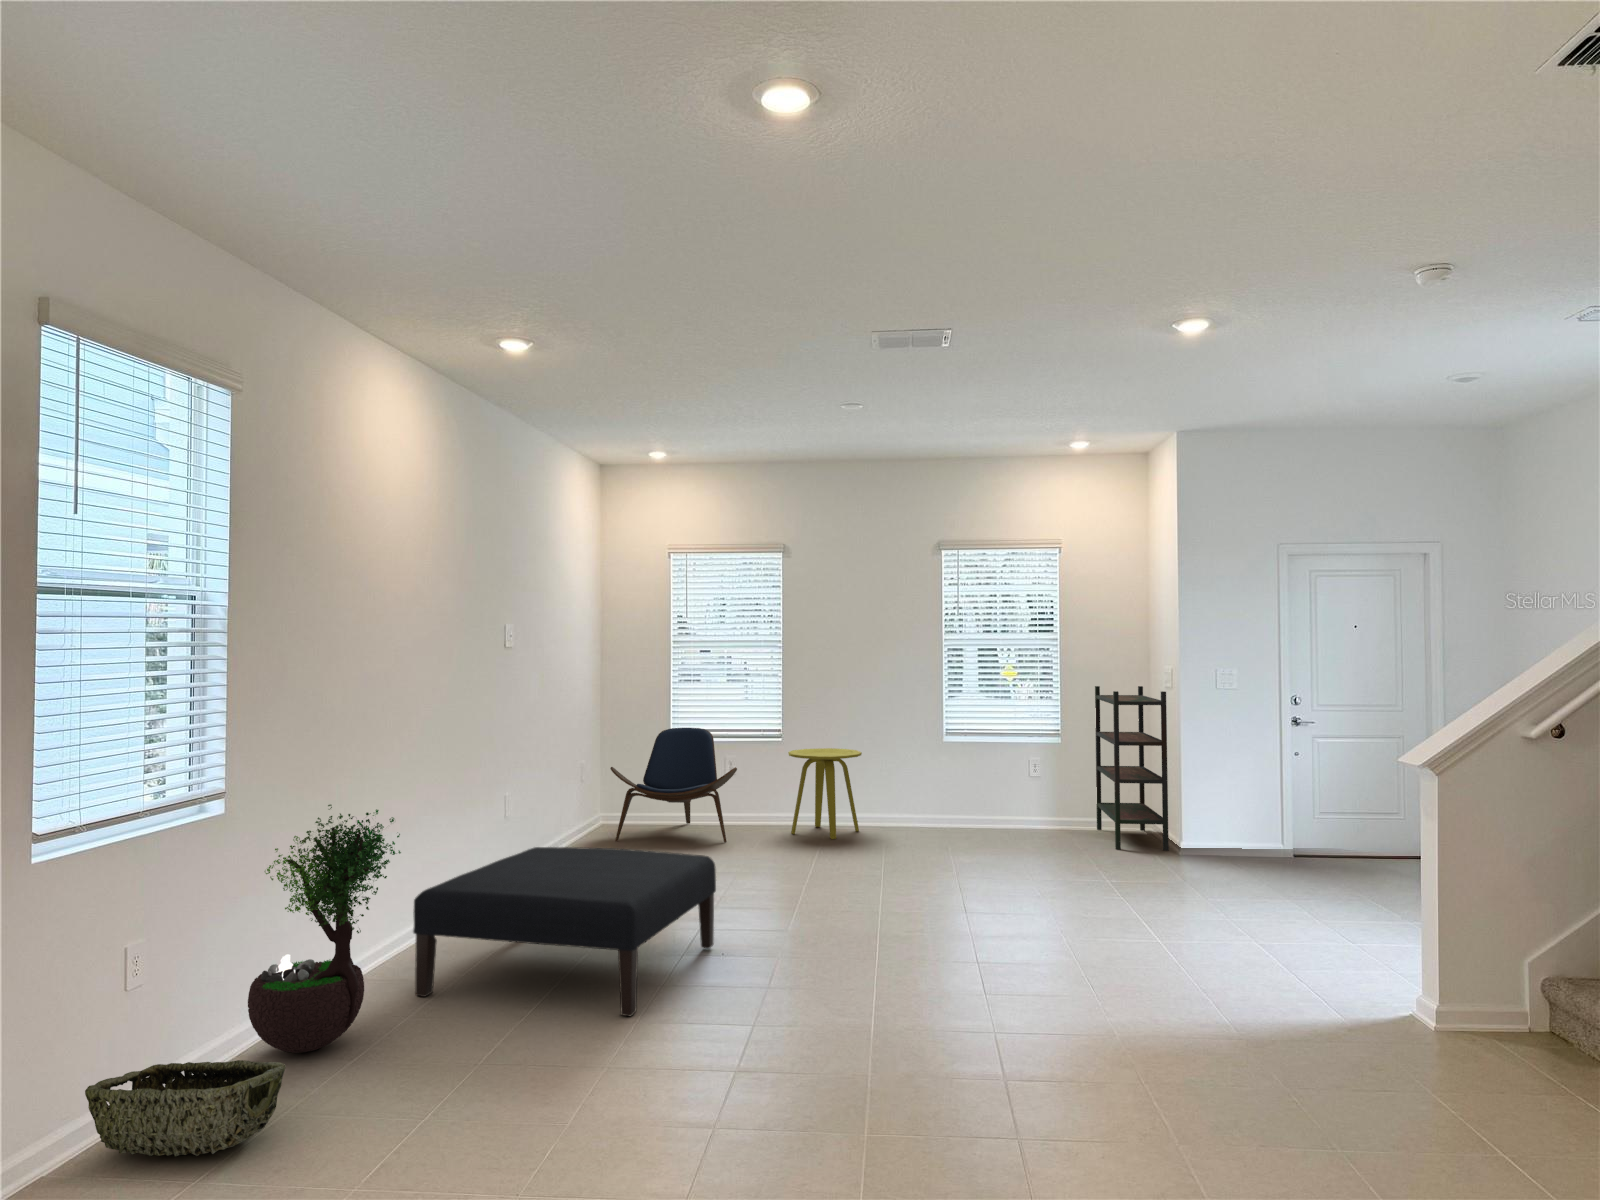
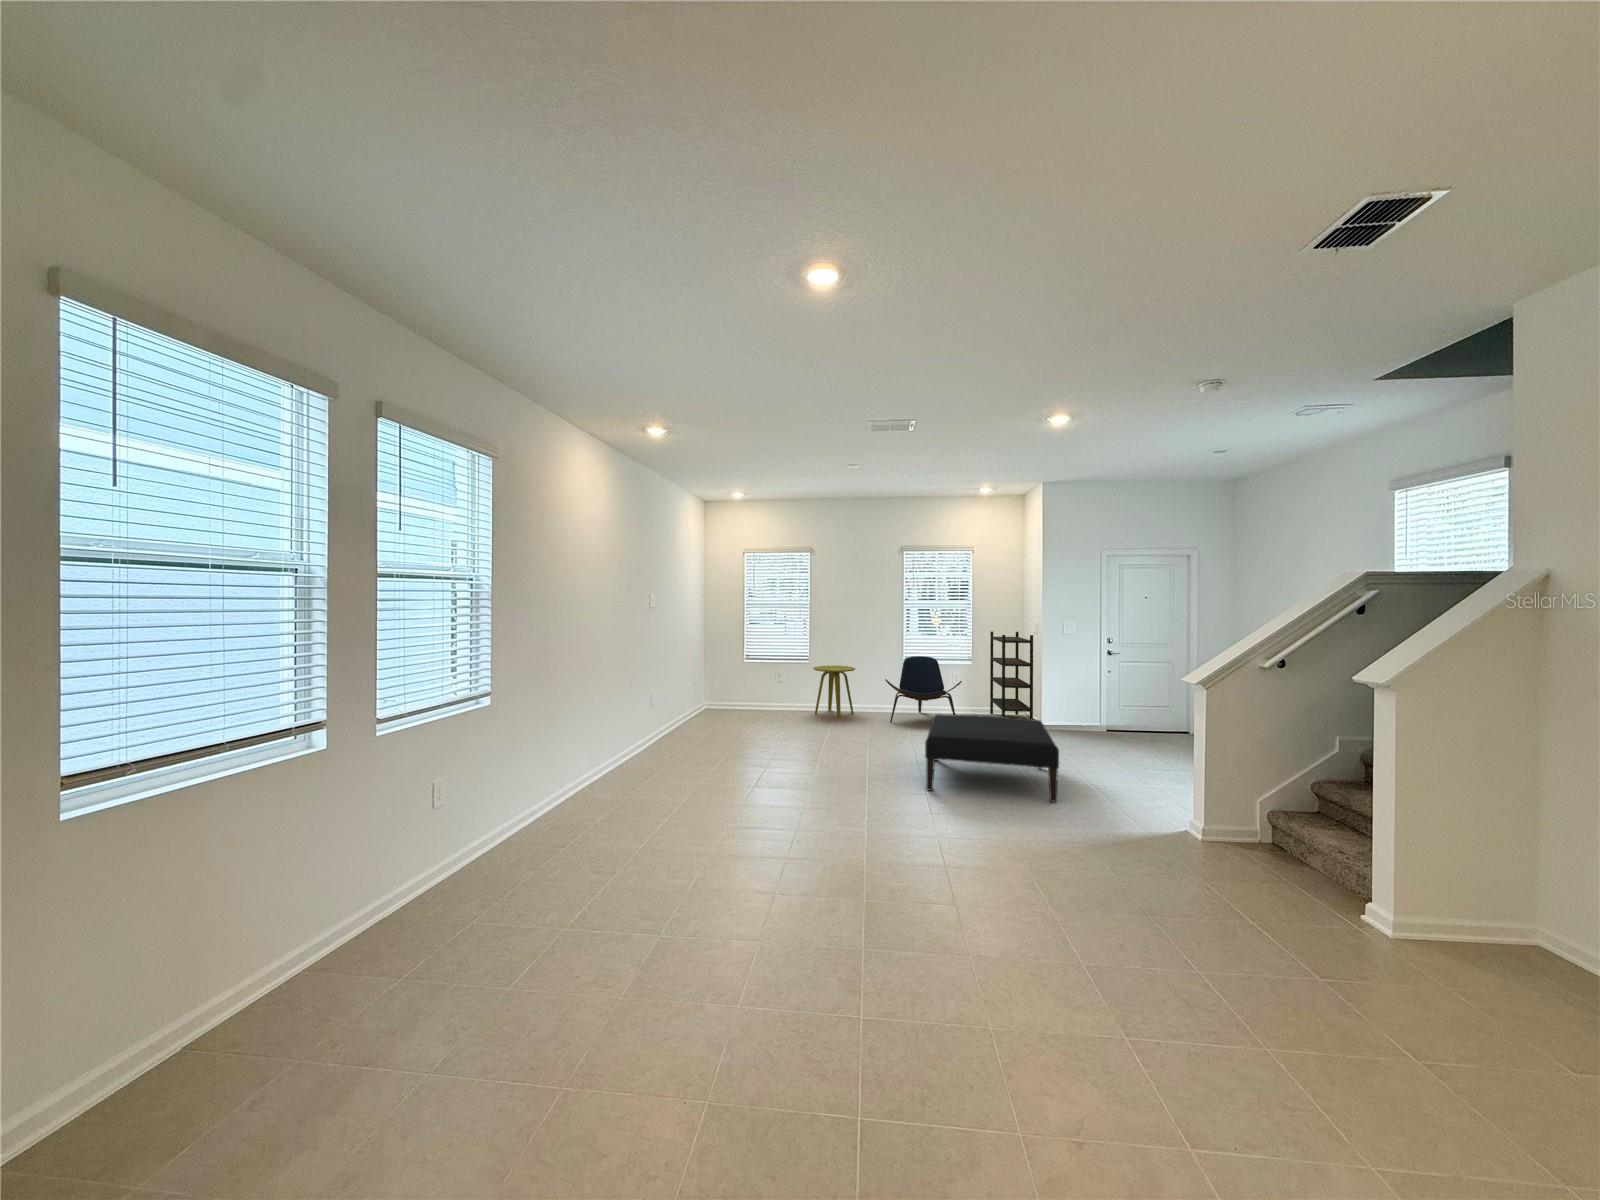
lounge chair: present [610,728,737,842] -> present [885,656,962,723]
potted tree: present [248,805,401,1053] -> none [506,700,593,842]
ottoman: present [413,847,716,1016] -> present [925,714,1059,802]
woven basket: present [85,1060,286,1156] -> none [410,850,527,906]

